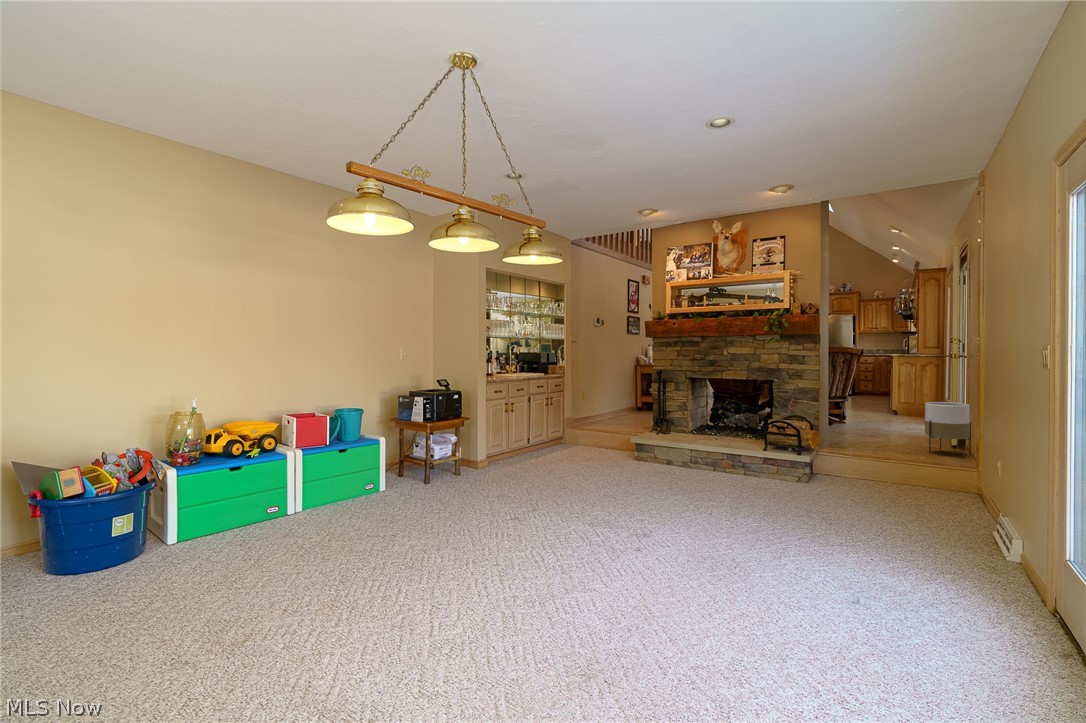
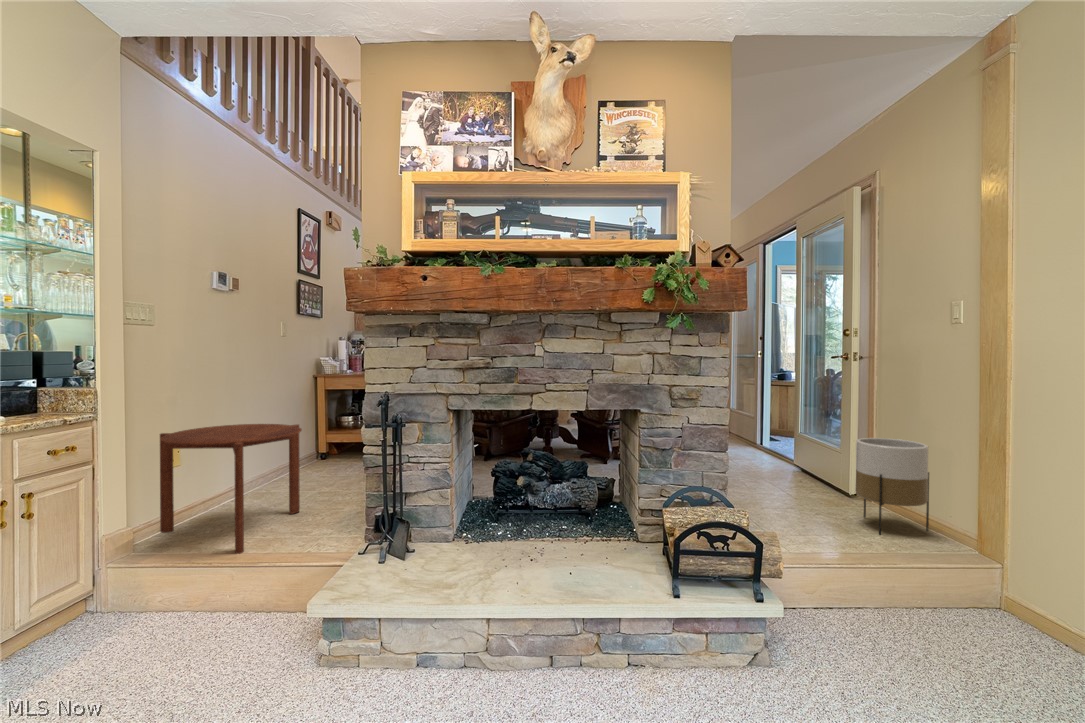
side table: none [580,385,630,431] -> present [160,424,302,554]

